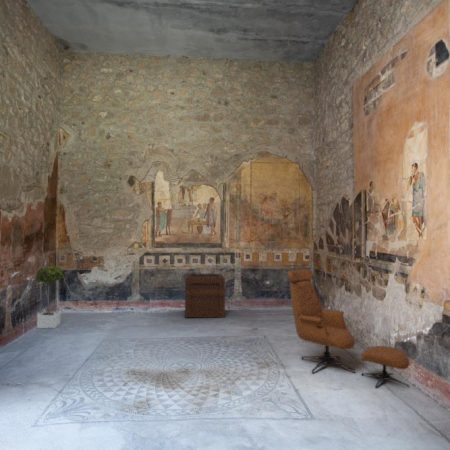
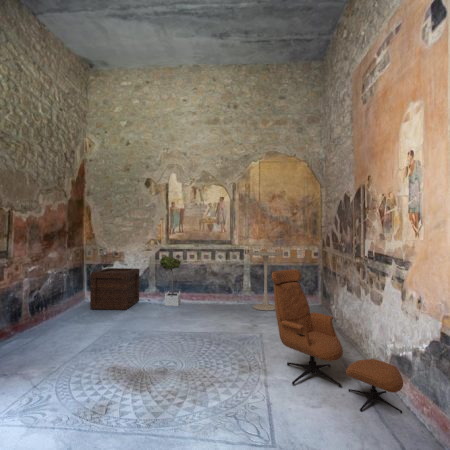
pedestal table: none [241,255,279,316] -> present [248,252,284,311]
potted tree: present [35,266,63,328] -> present [160,256,181,306]
wooden crate: present [185,274,225,318] -> present [90,268,139,310]

